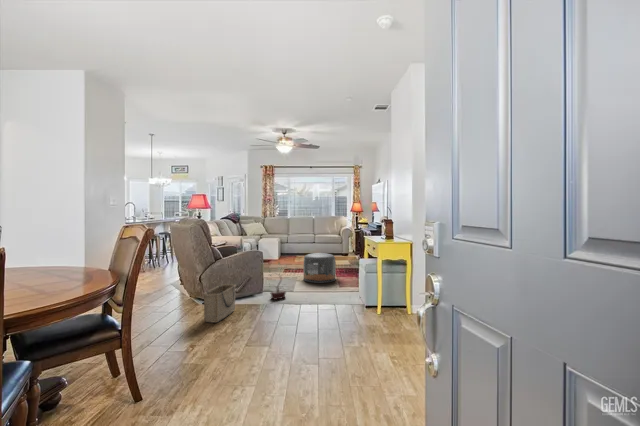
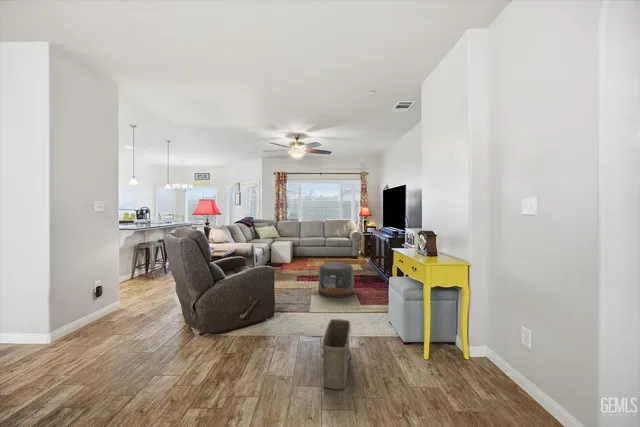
potted plant: present [269,263,286,300] -> none [280,280,316,329]
basket: present [203,284,236,322] -> present [322,319,351,389]

